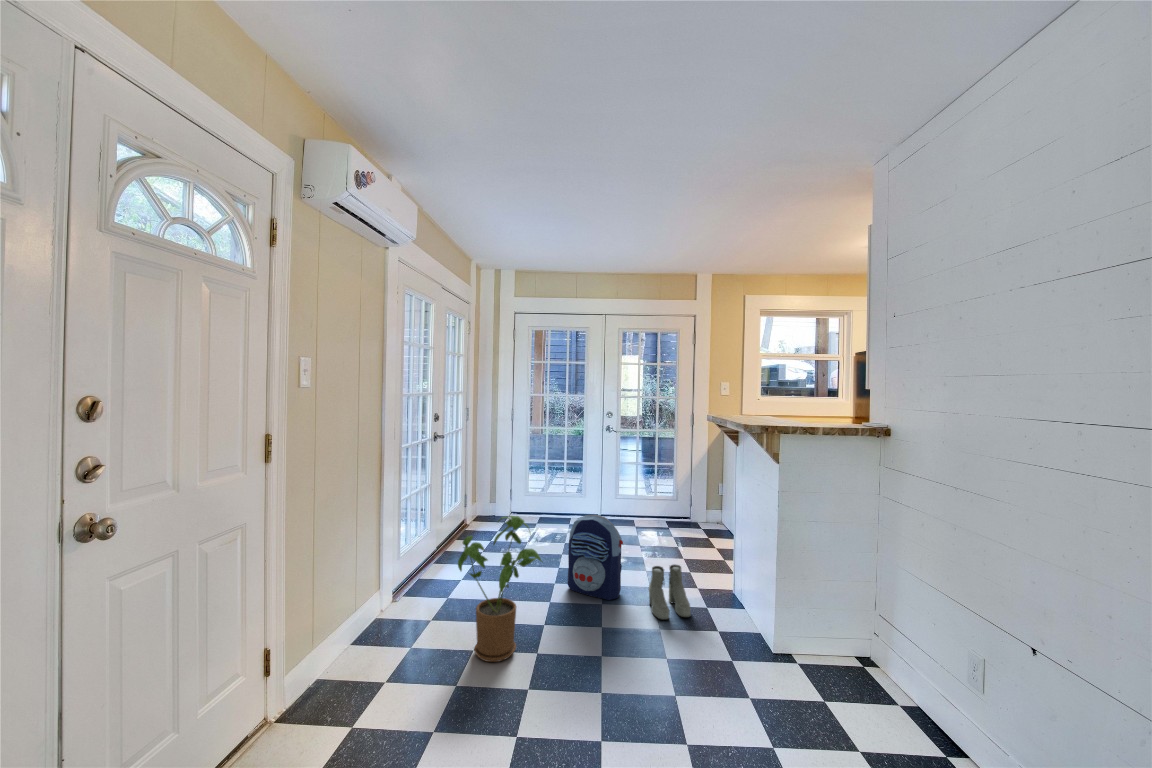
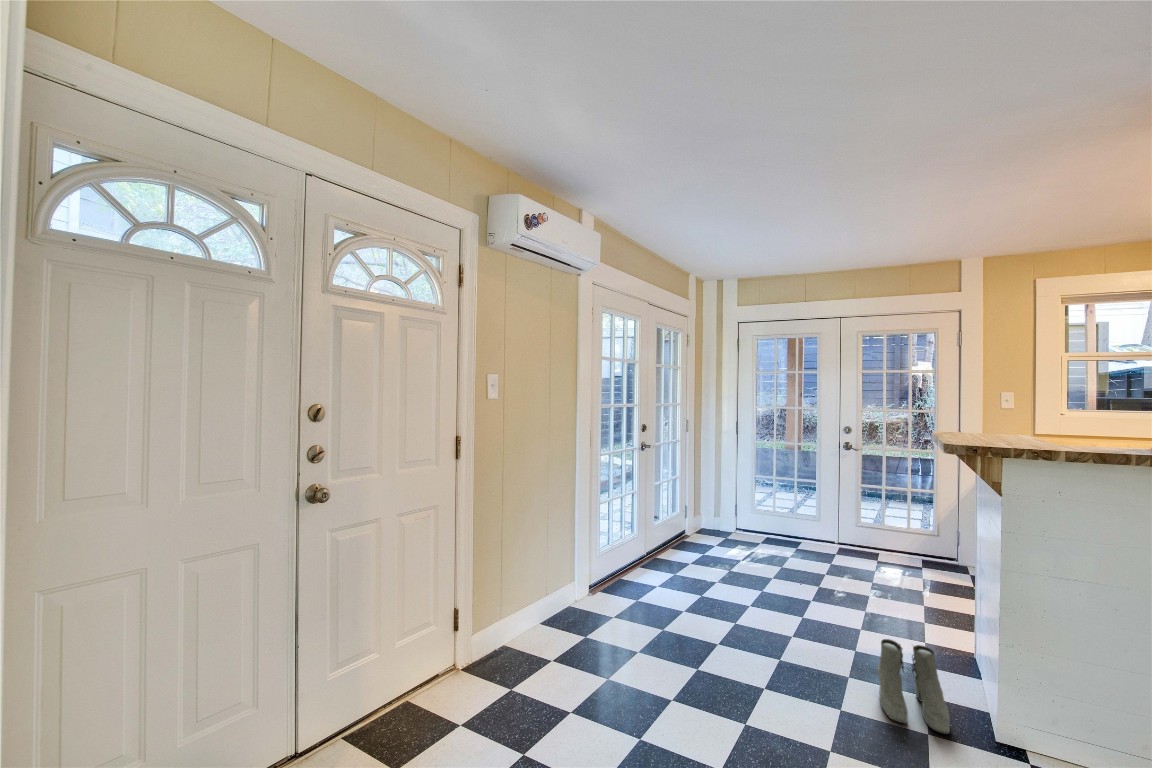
backpack: present [568,515,623,600] -> none [768,549,842,664]
house plant: present [458,516,542,662] -> none [619,534,701,691]

